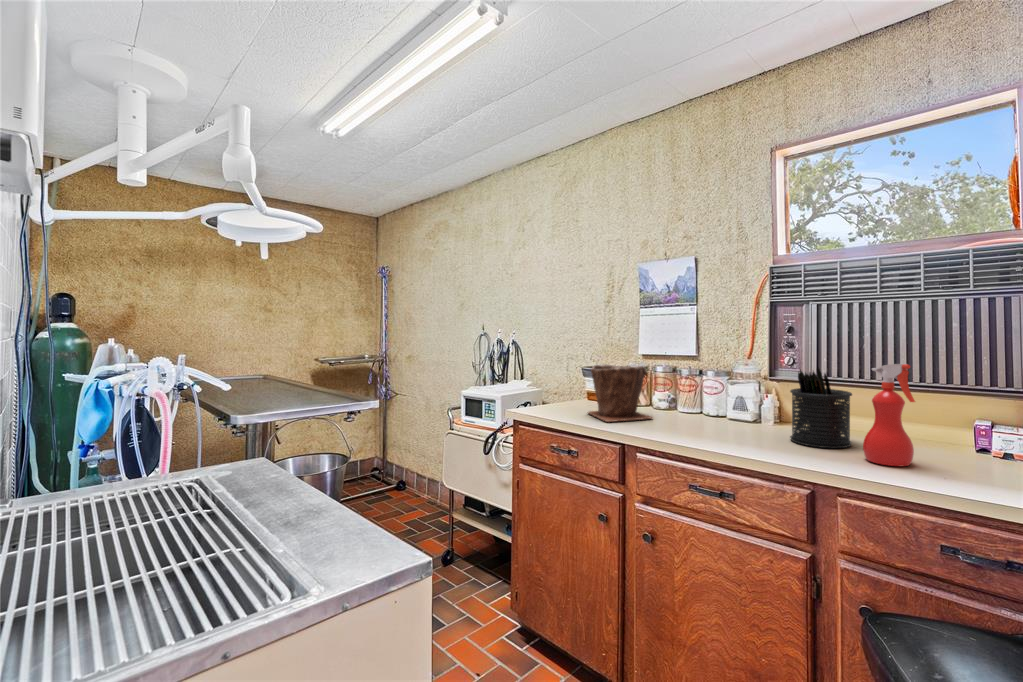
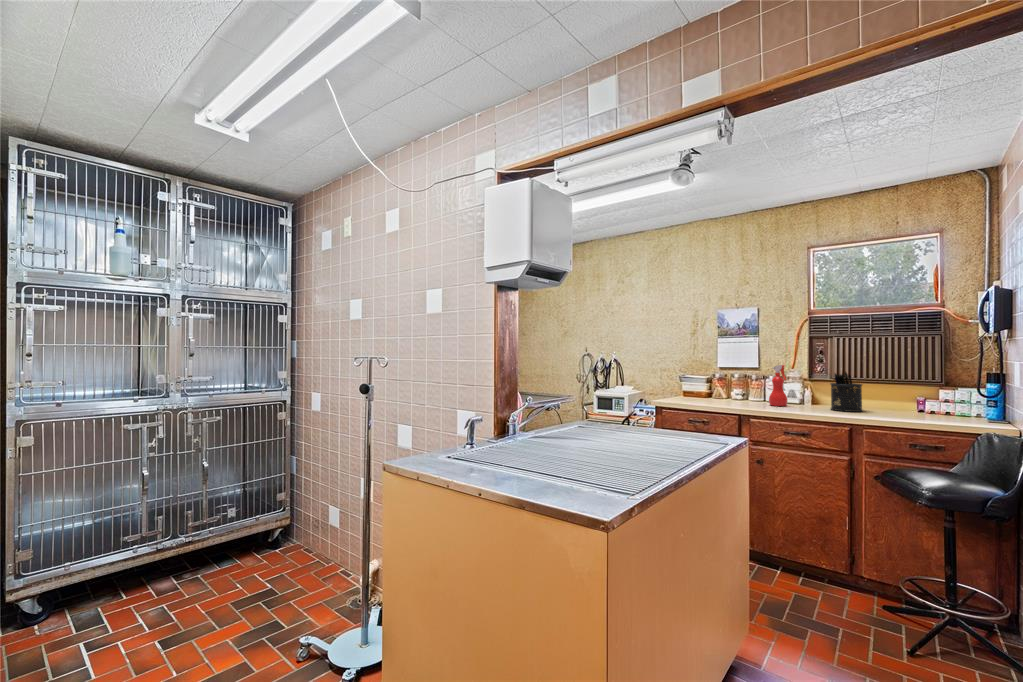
plant pot: present [588,364,652,422] -> none [701,372,745,404]
spray bottle: present [863,364,915,466] -> present [769,365,788,406]

